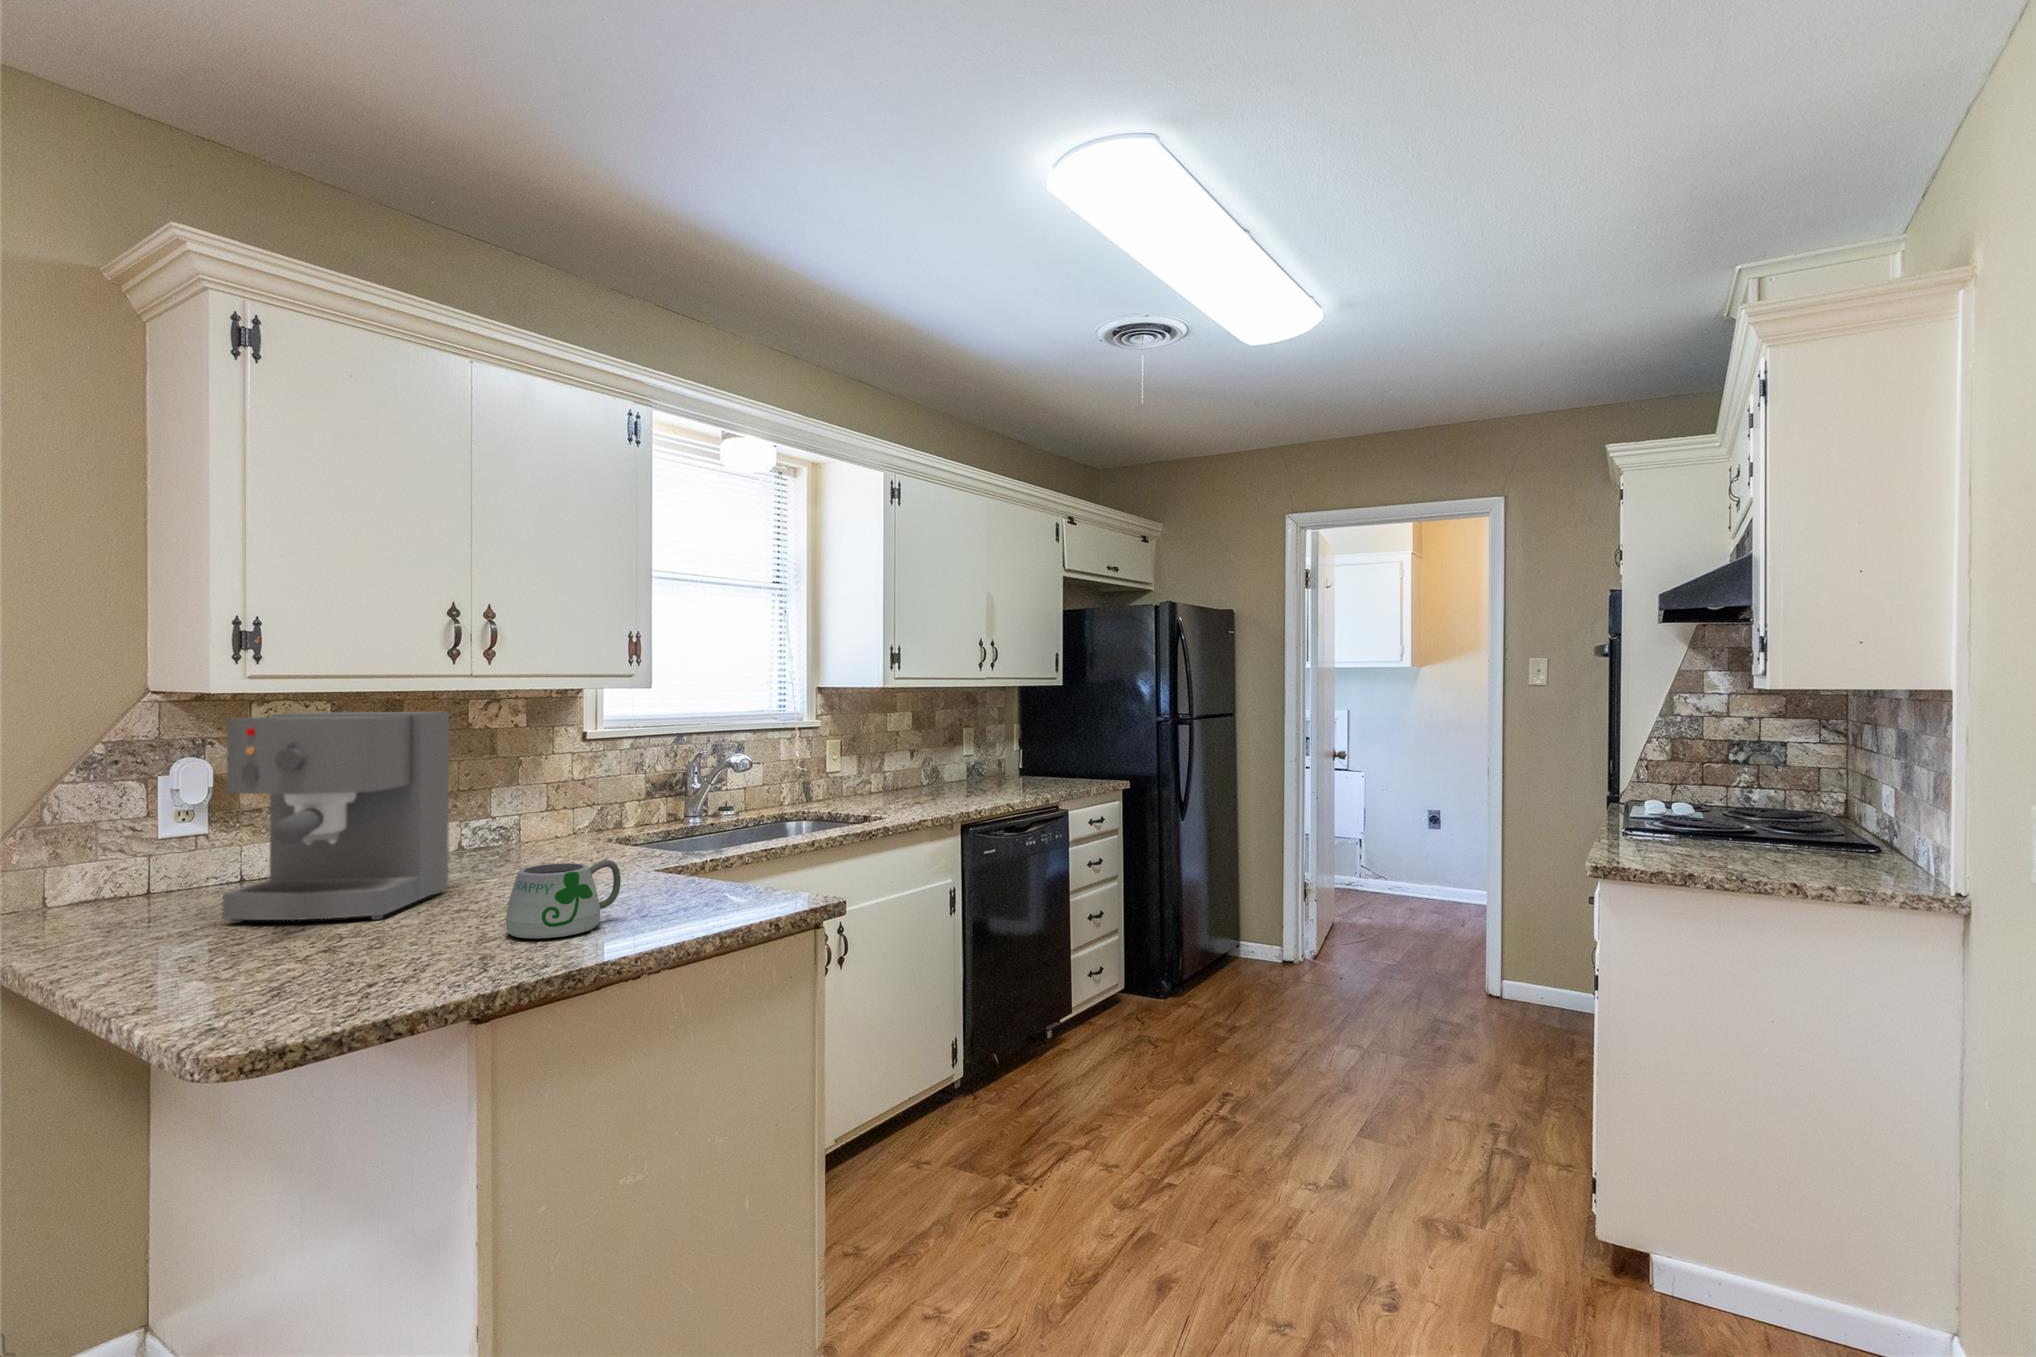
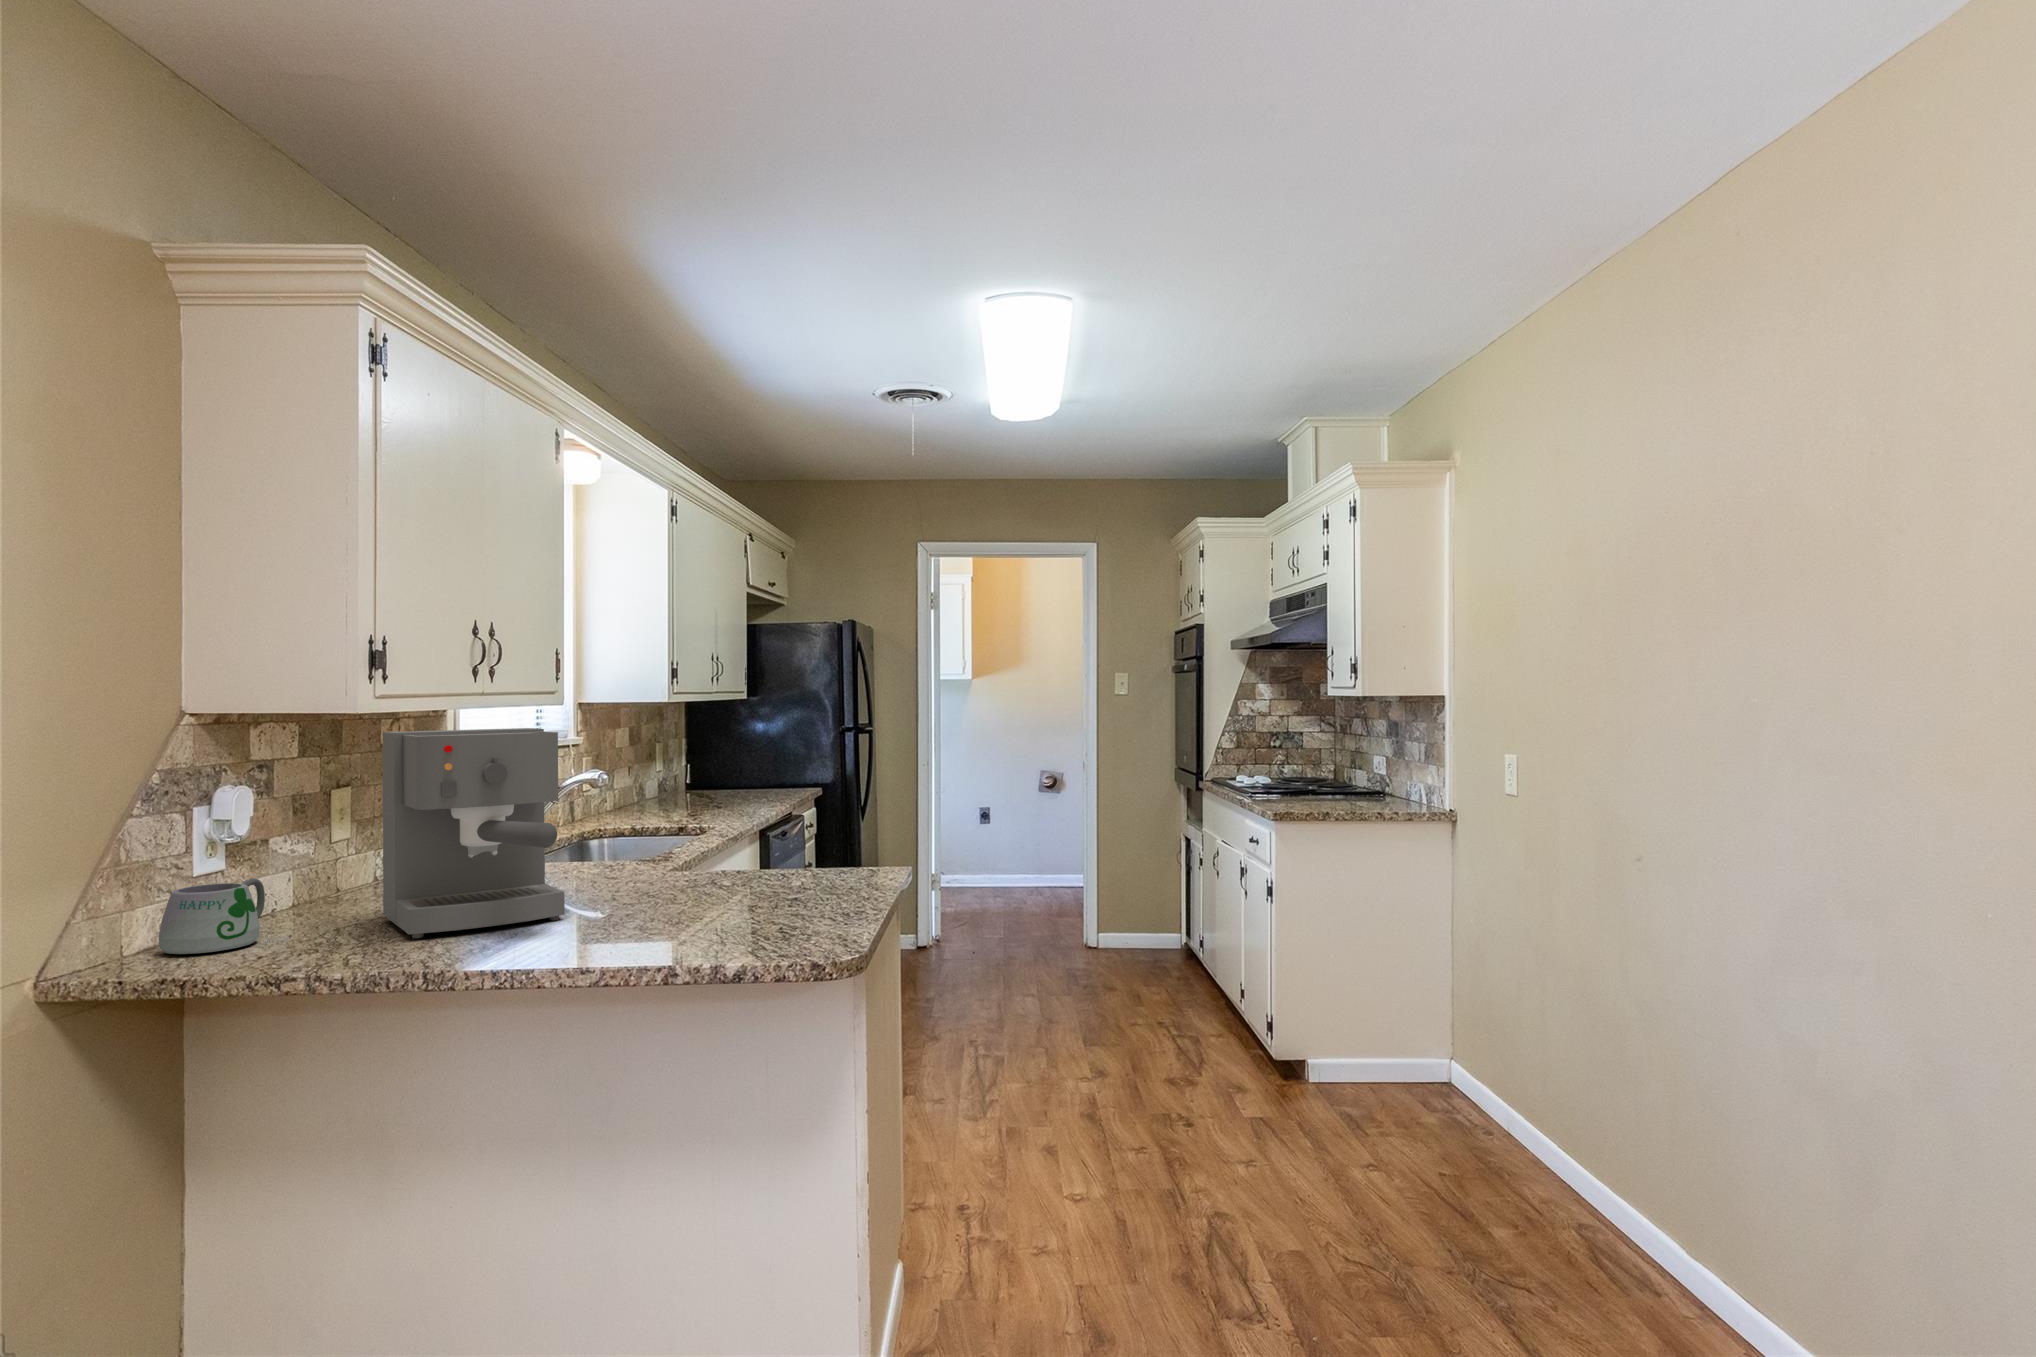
mug: present [506,860,621,938] -> present [159,878,291,954]

